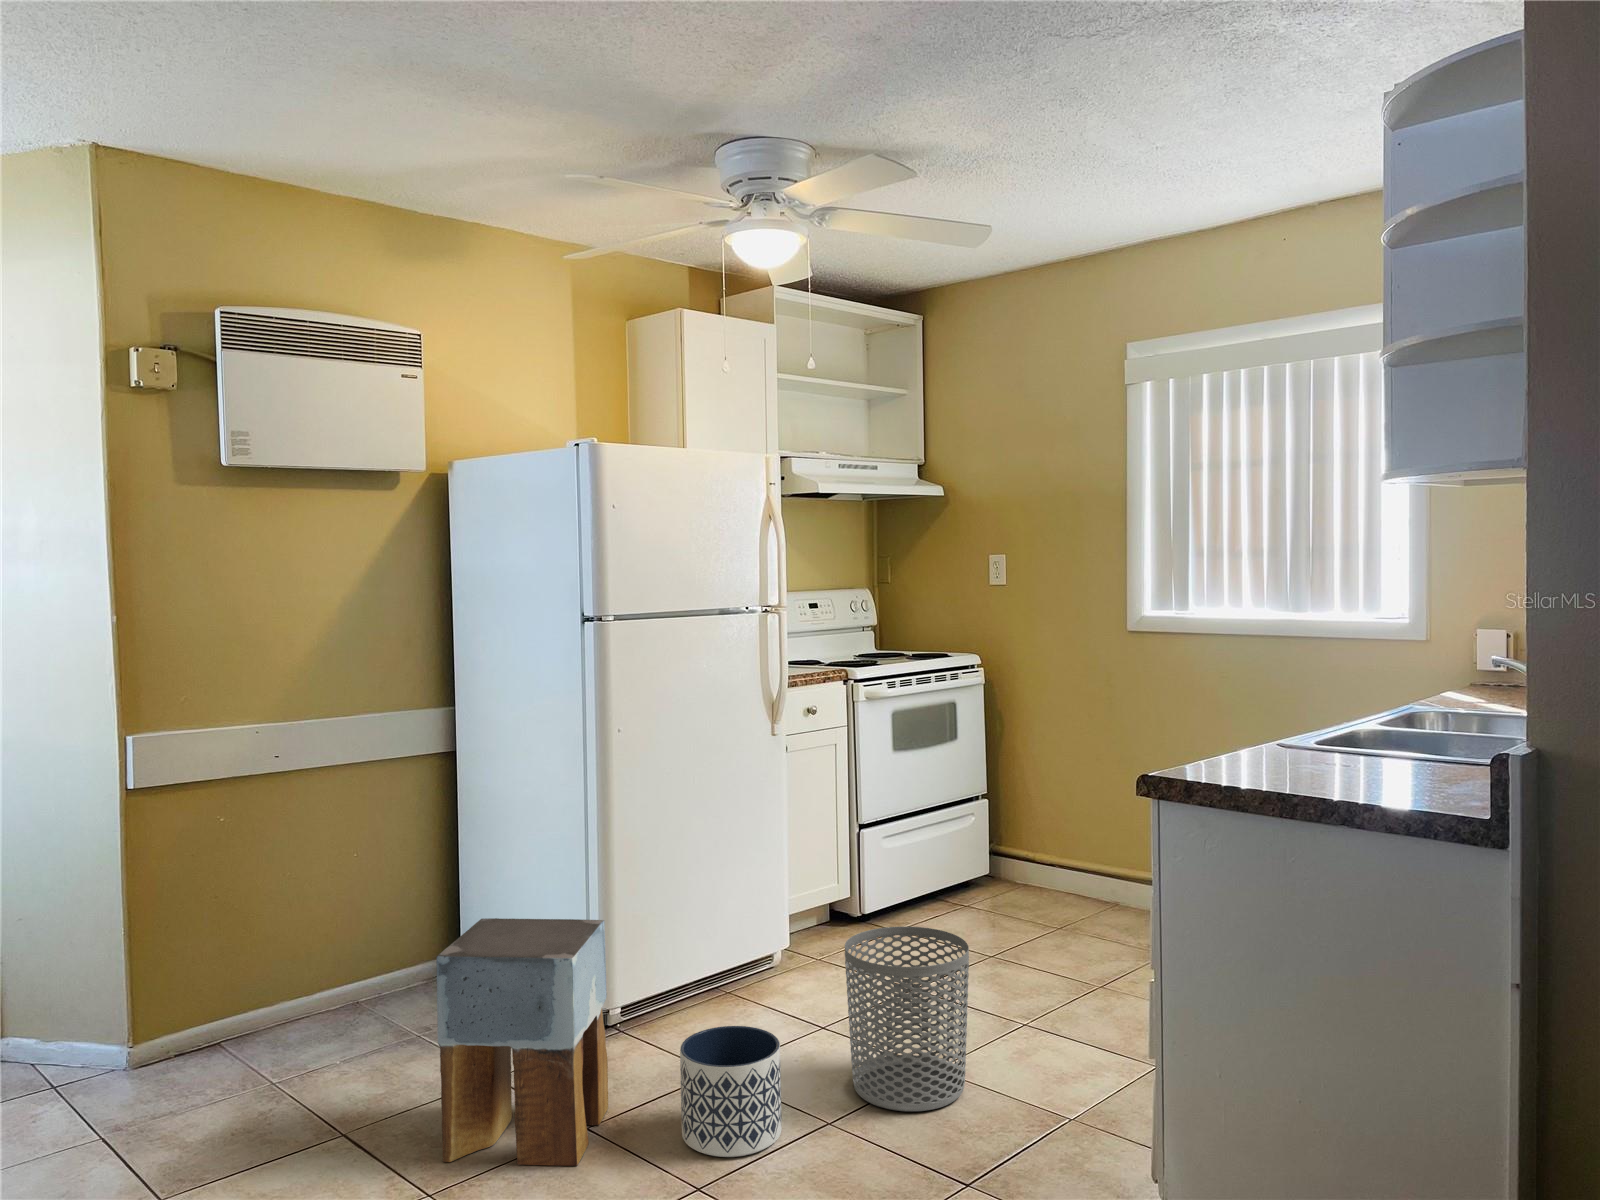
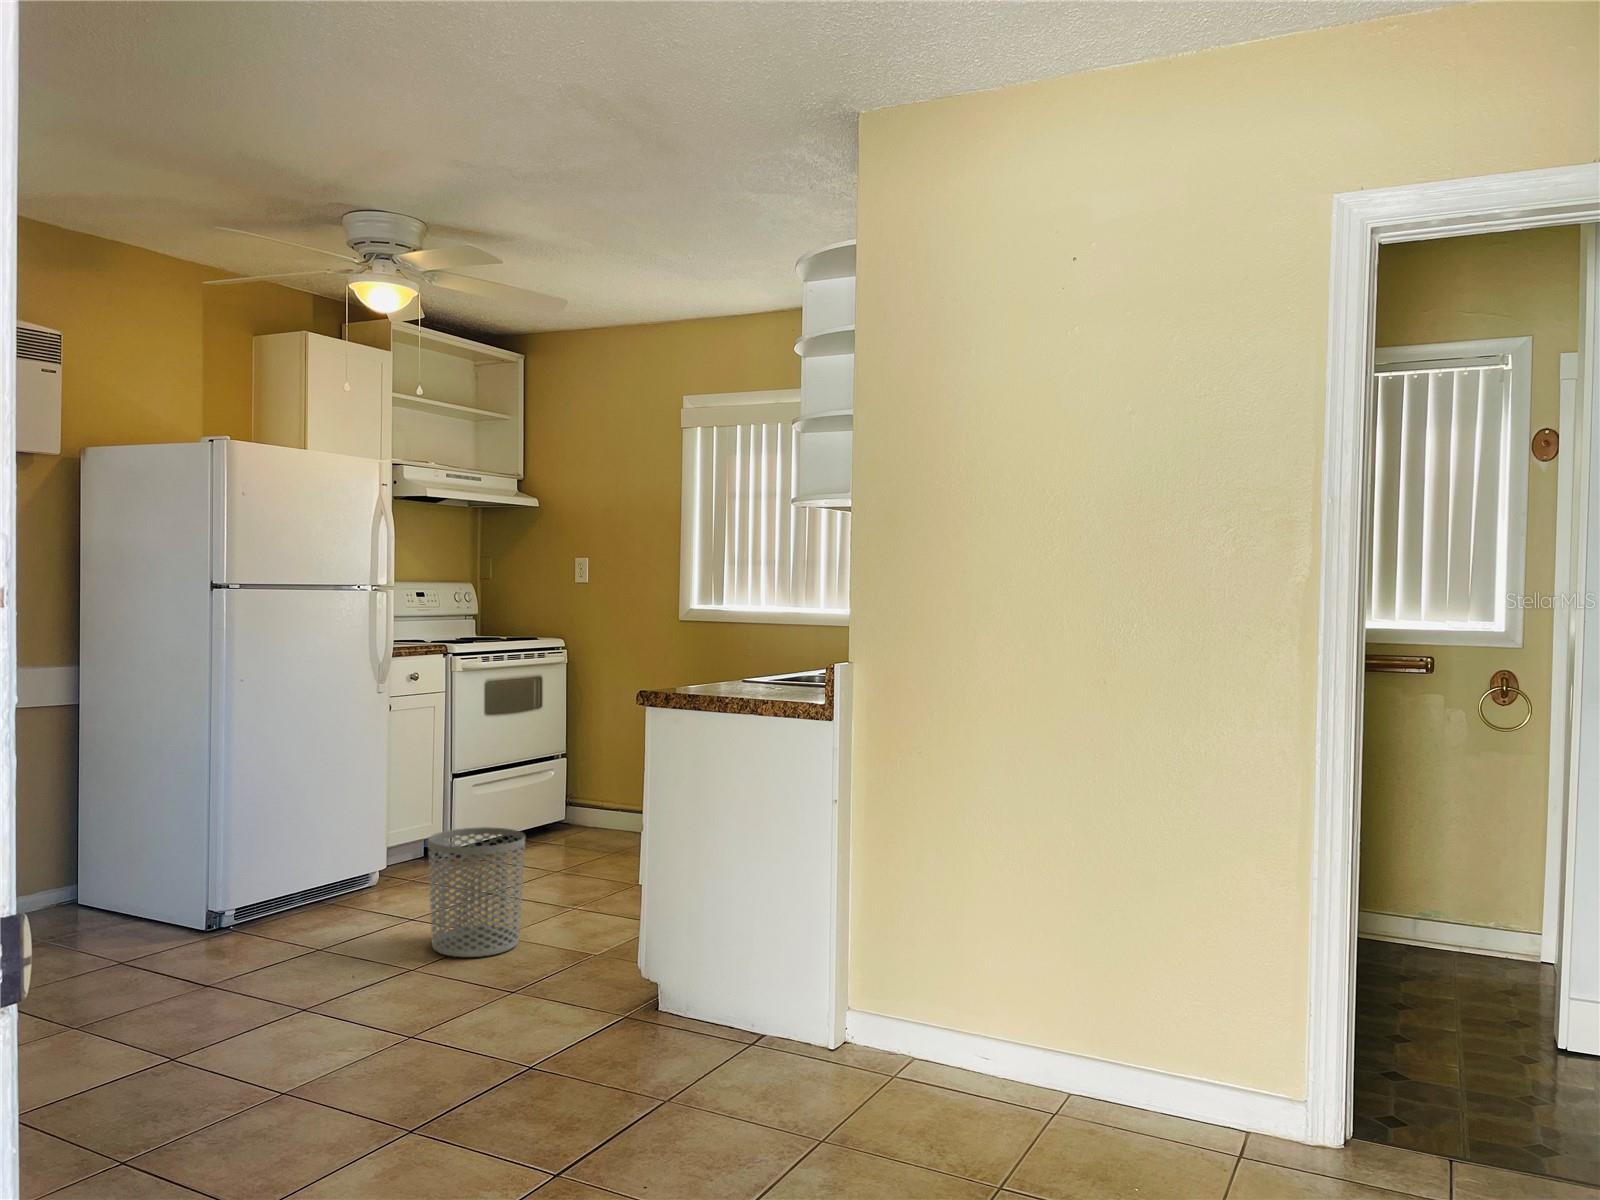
stool: present [436,918,608,1166] -> none [80,820,228,1009]
planter: present [680,1026,782,1157] -> none [290,899,373,989]

